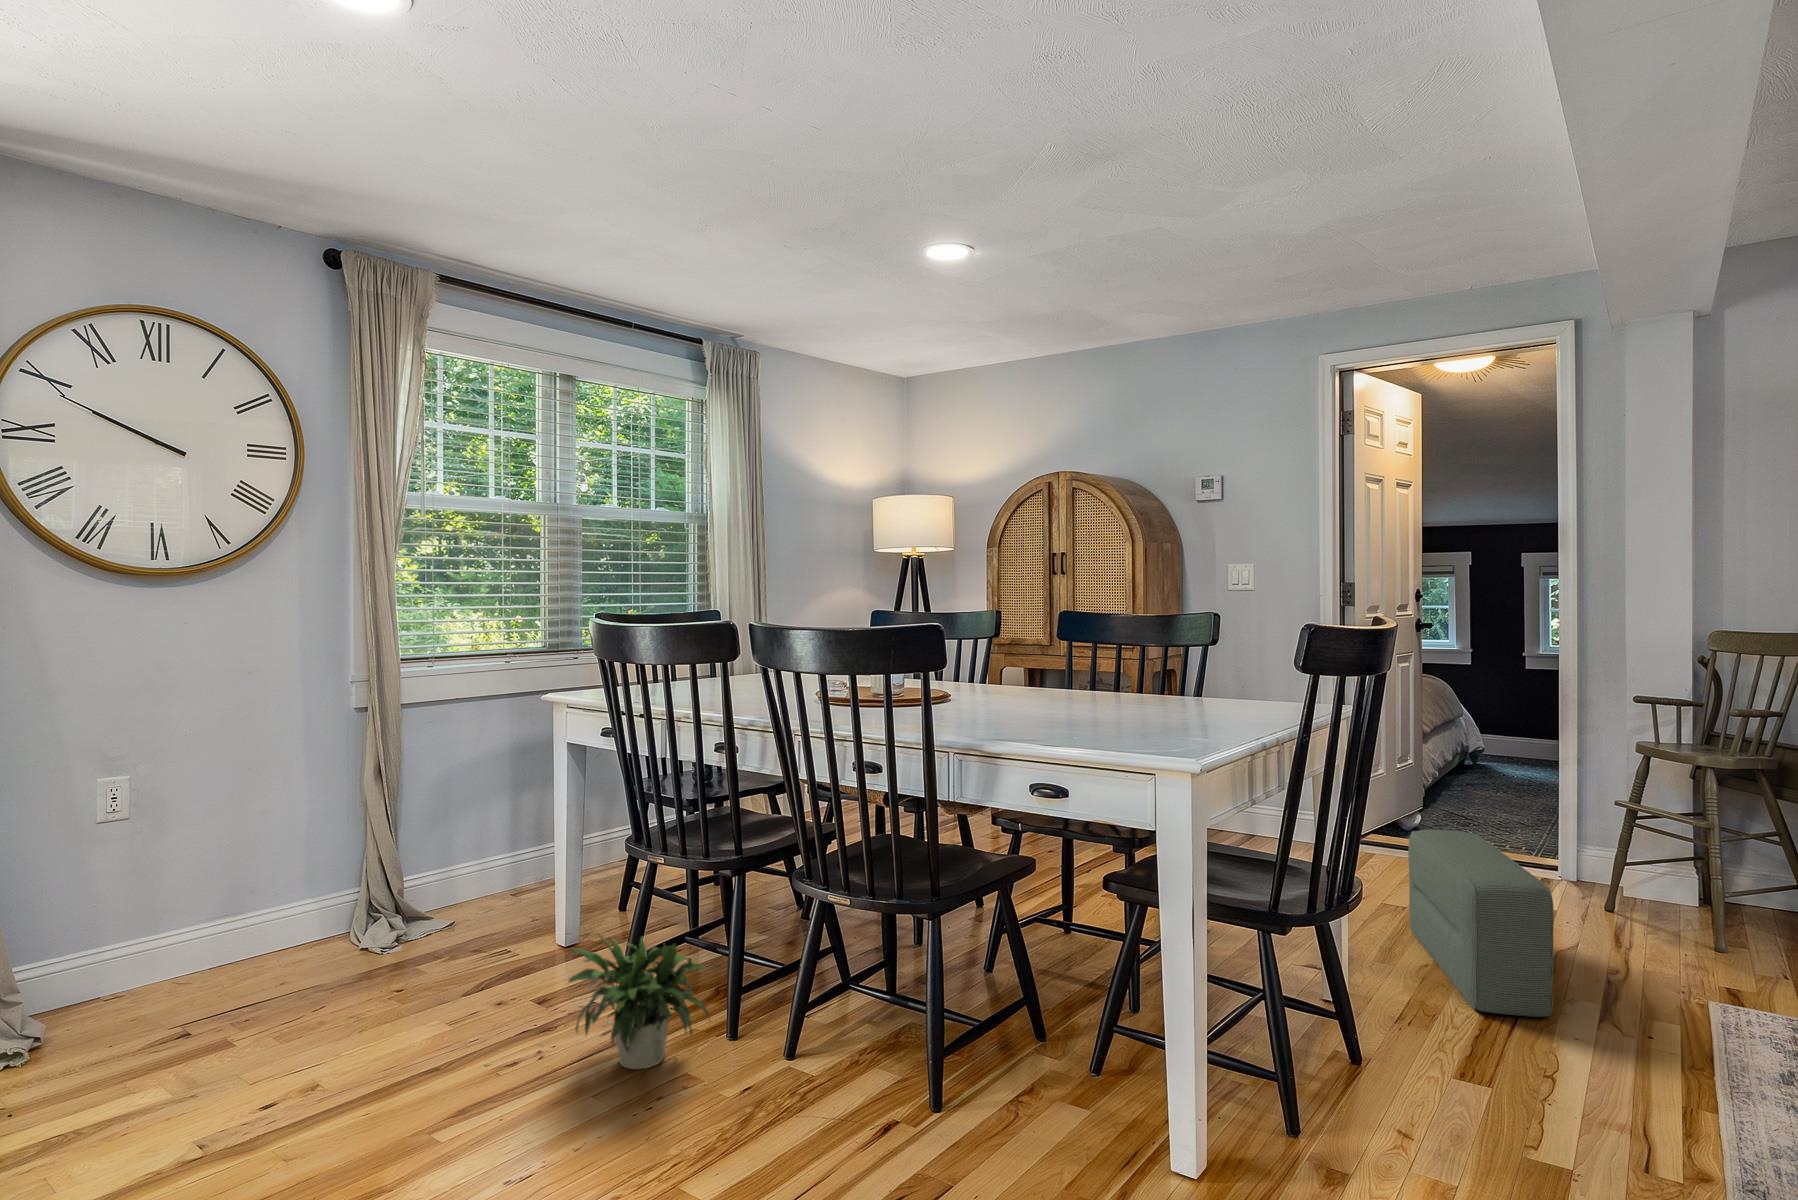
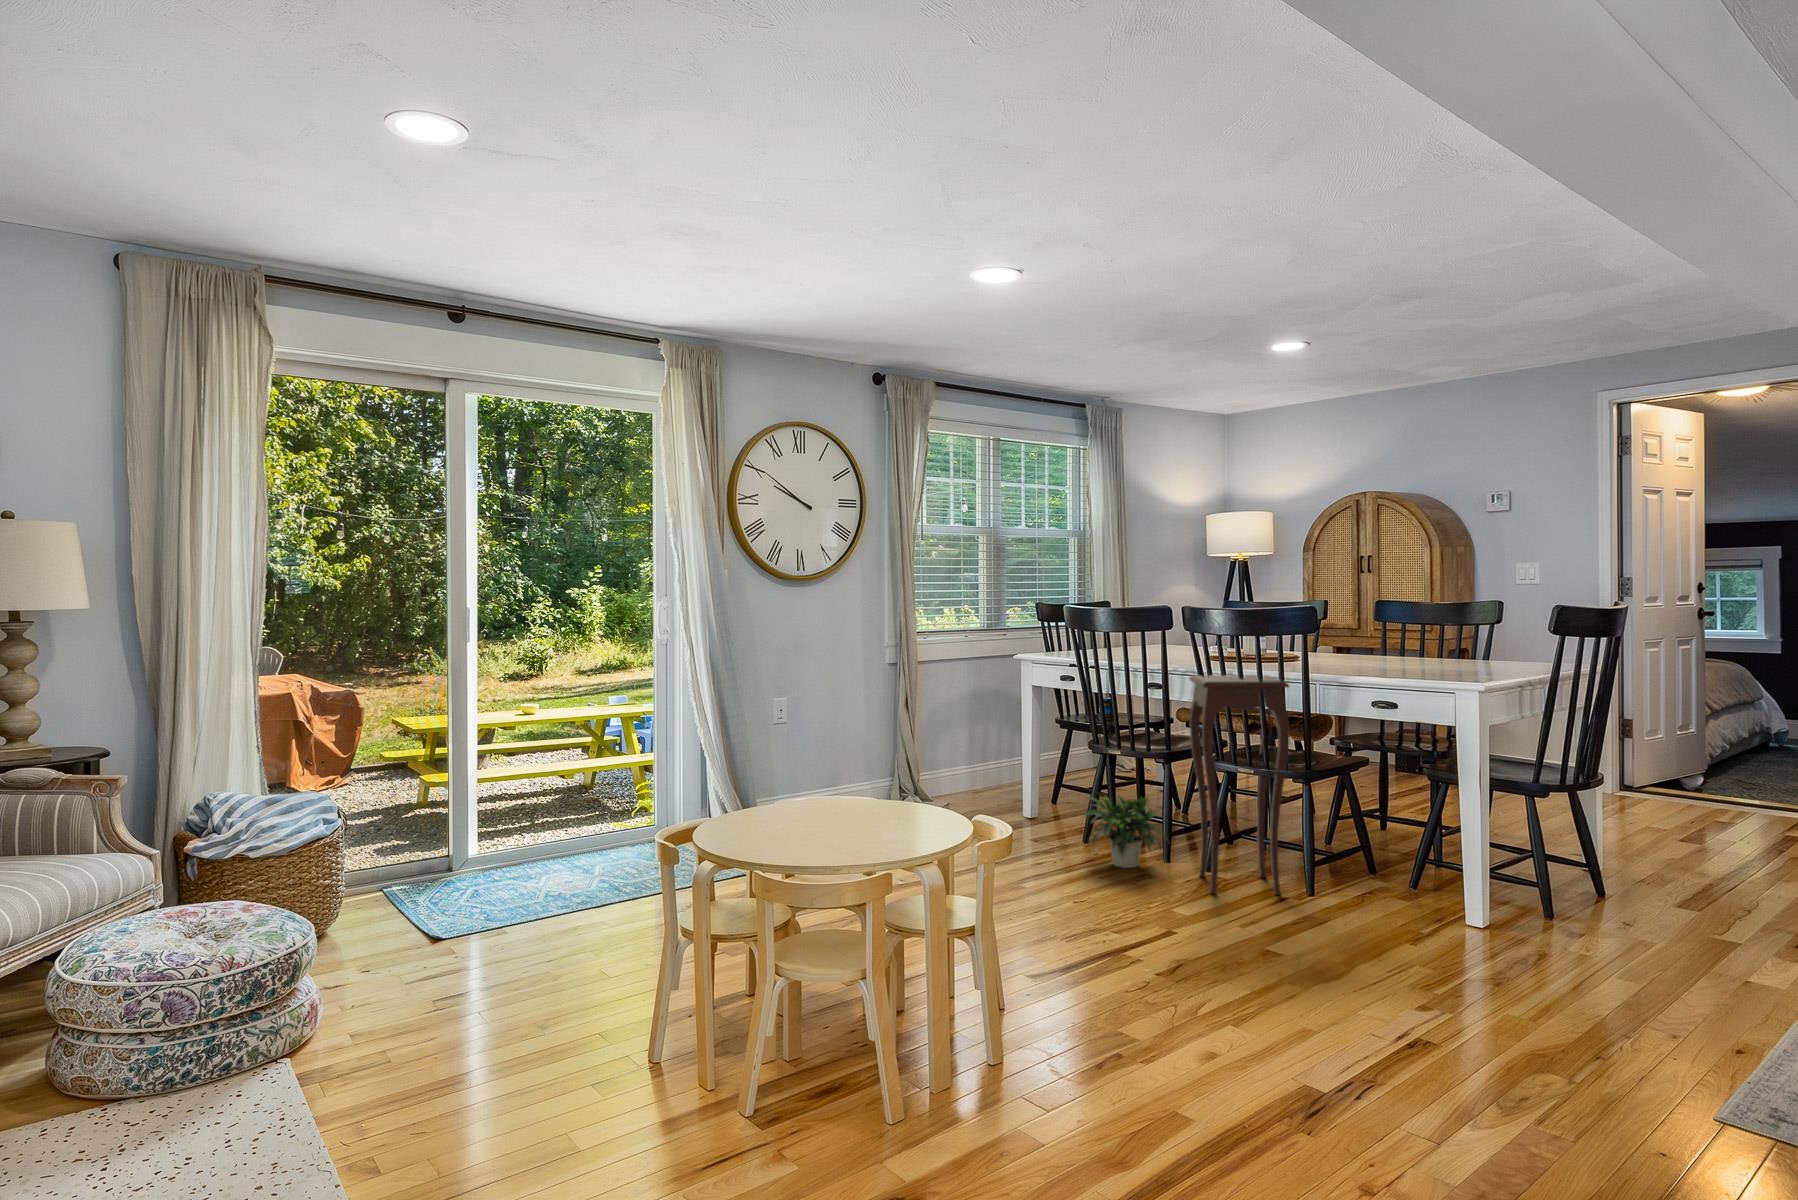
side table: none [734,736,886,1141] -> present [1190,675,1289,895]
pouf: present [1408,830,1554,1017] -> none [1661,762,1756,878]

